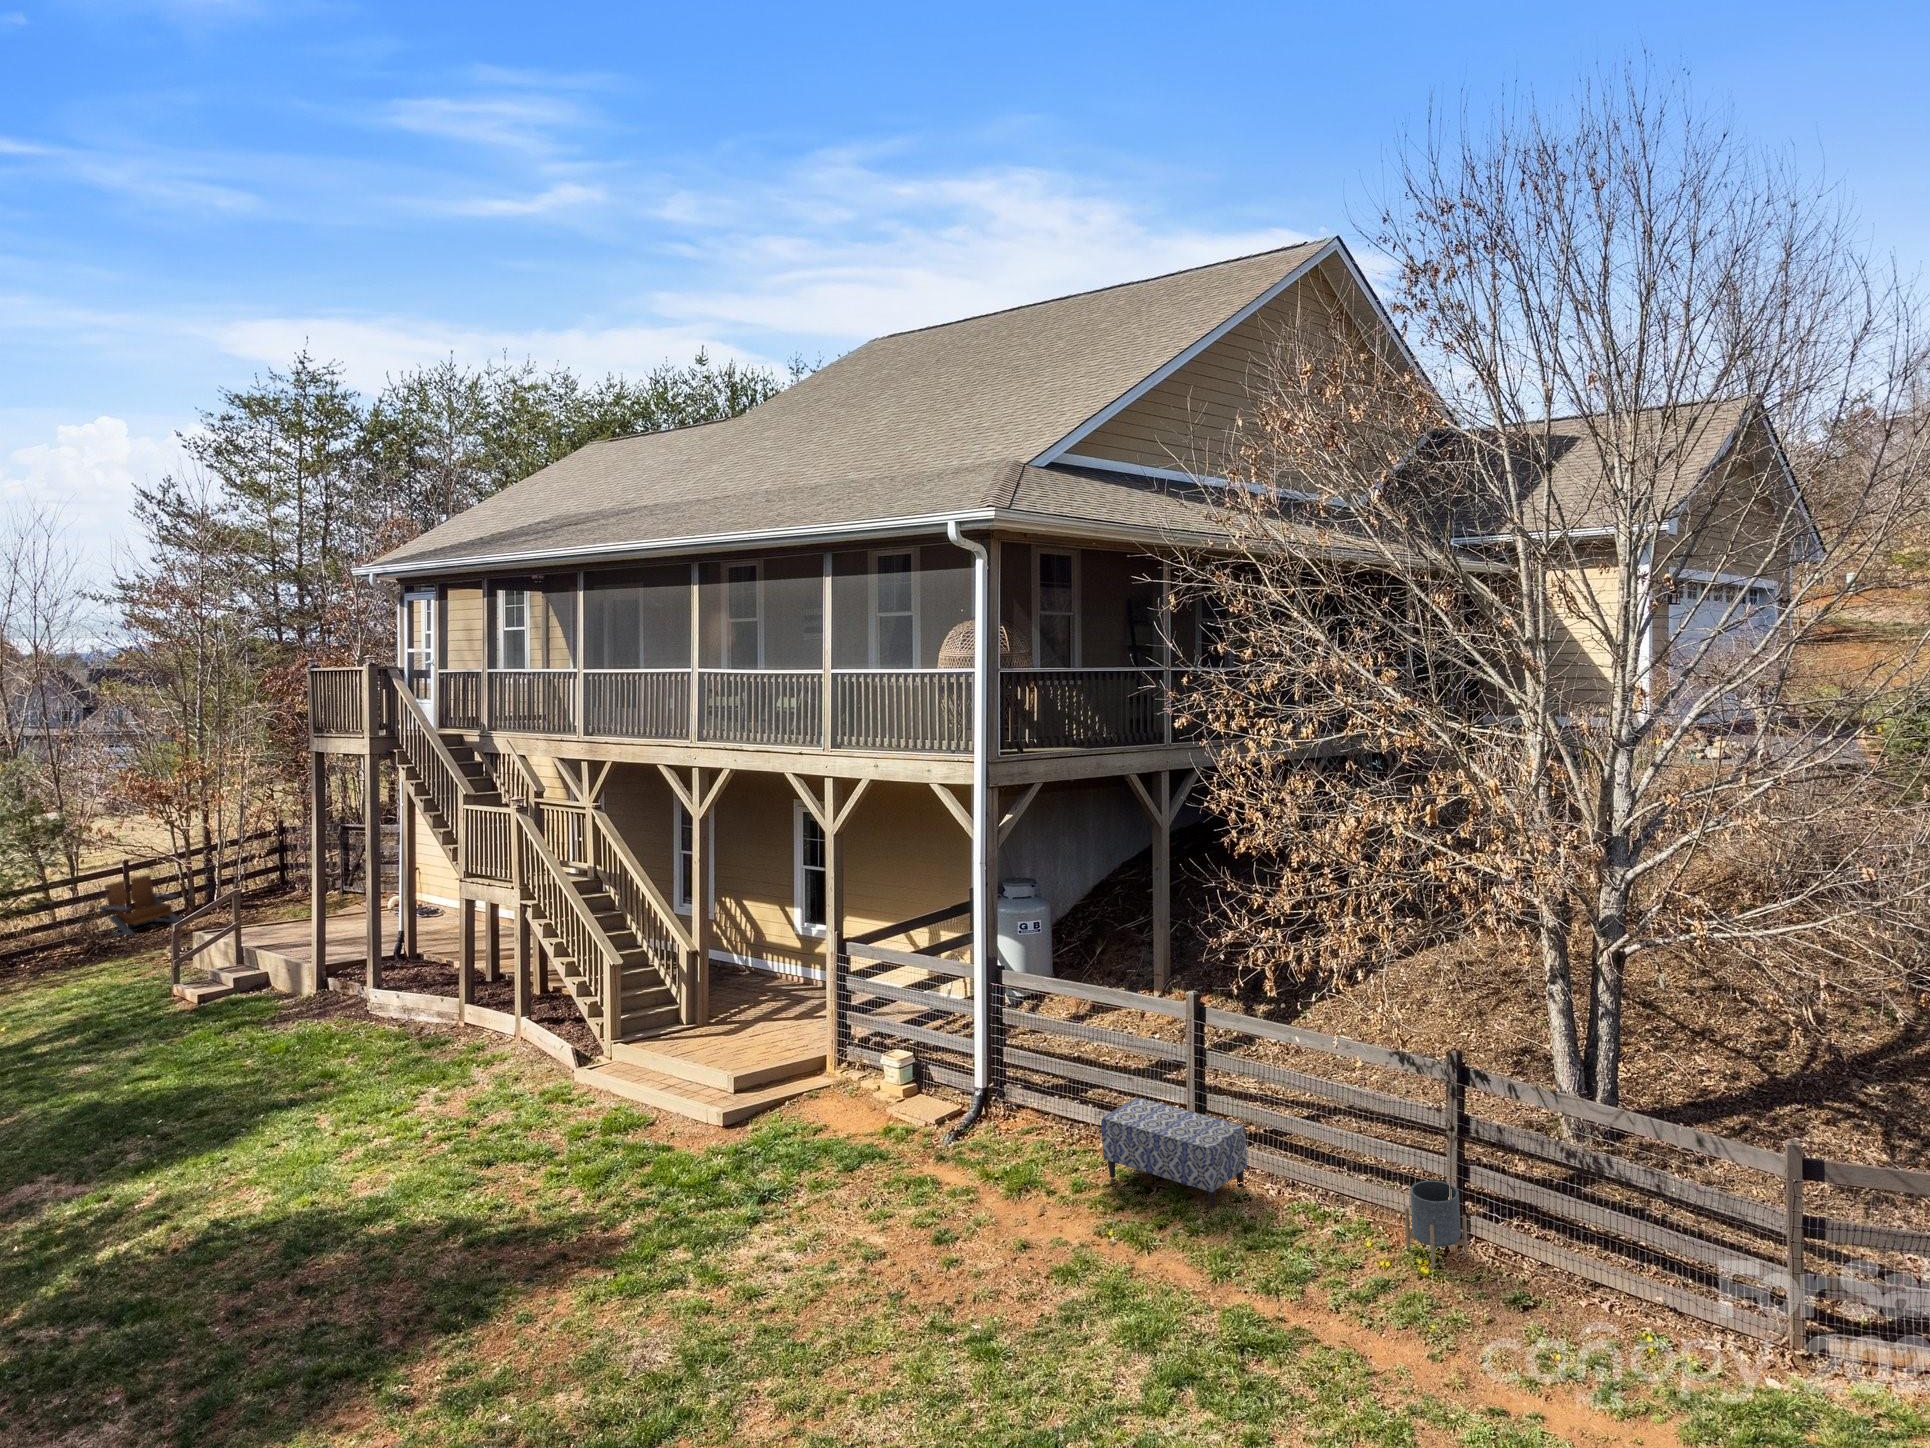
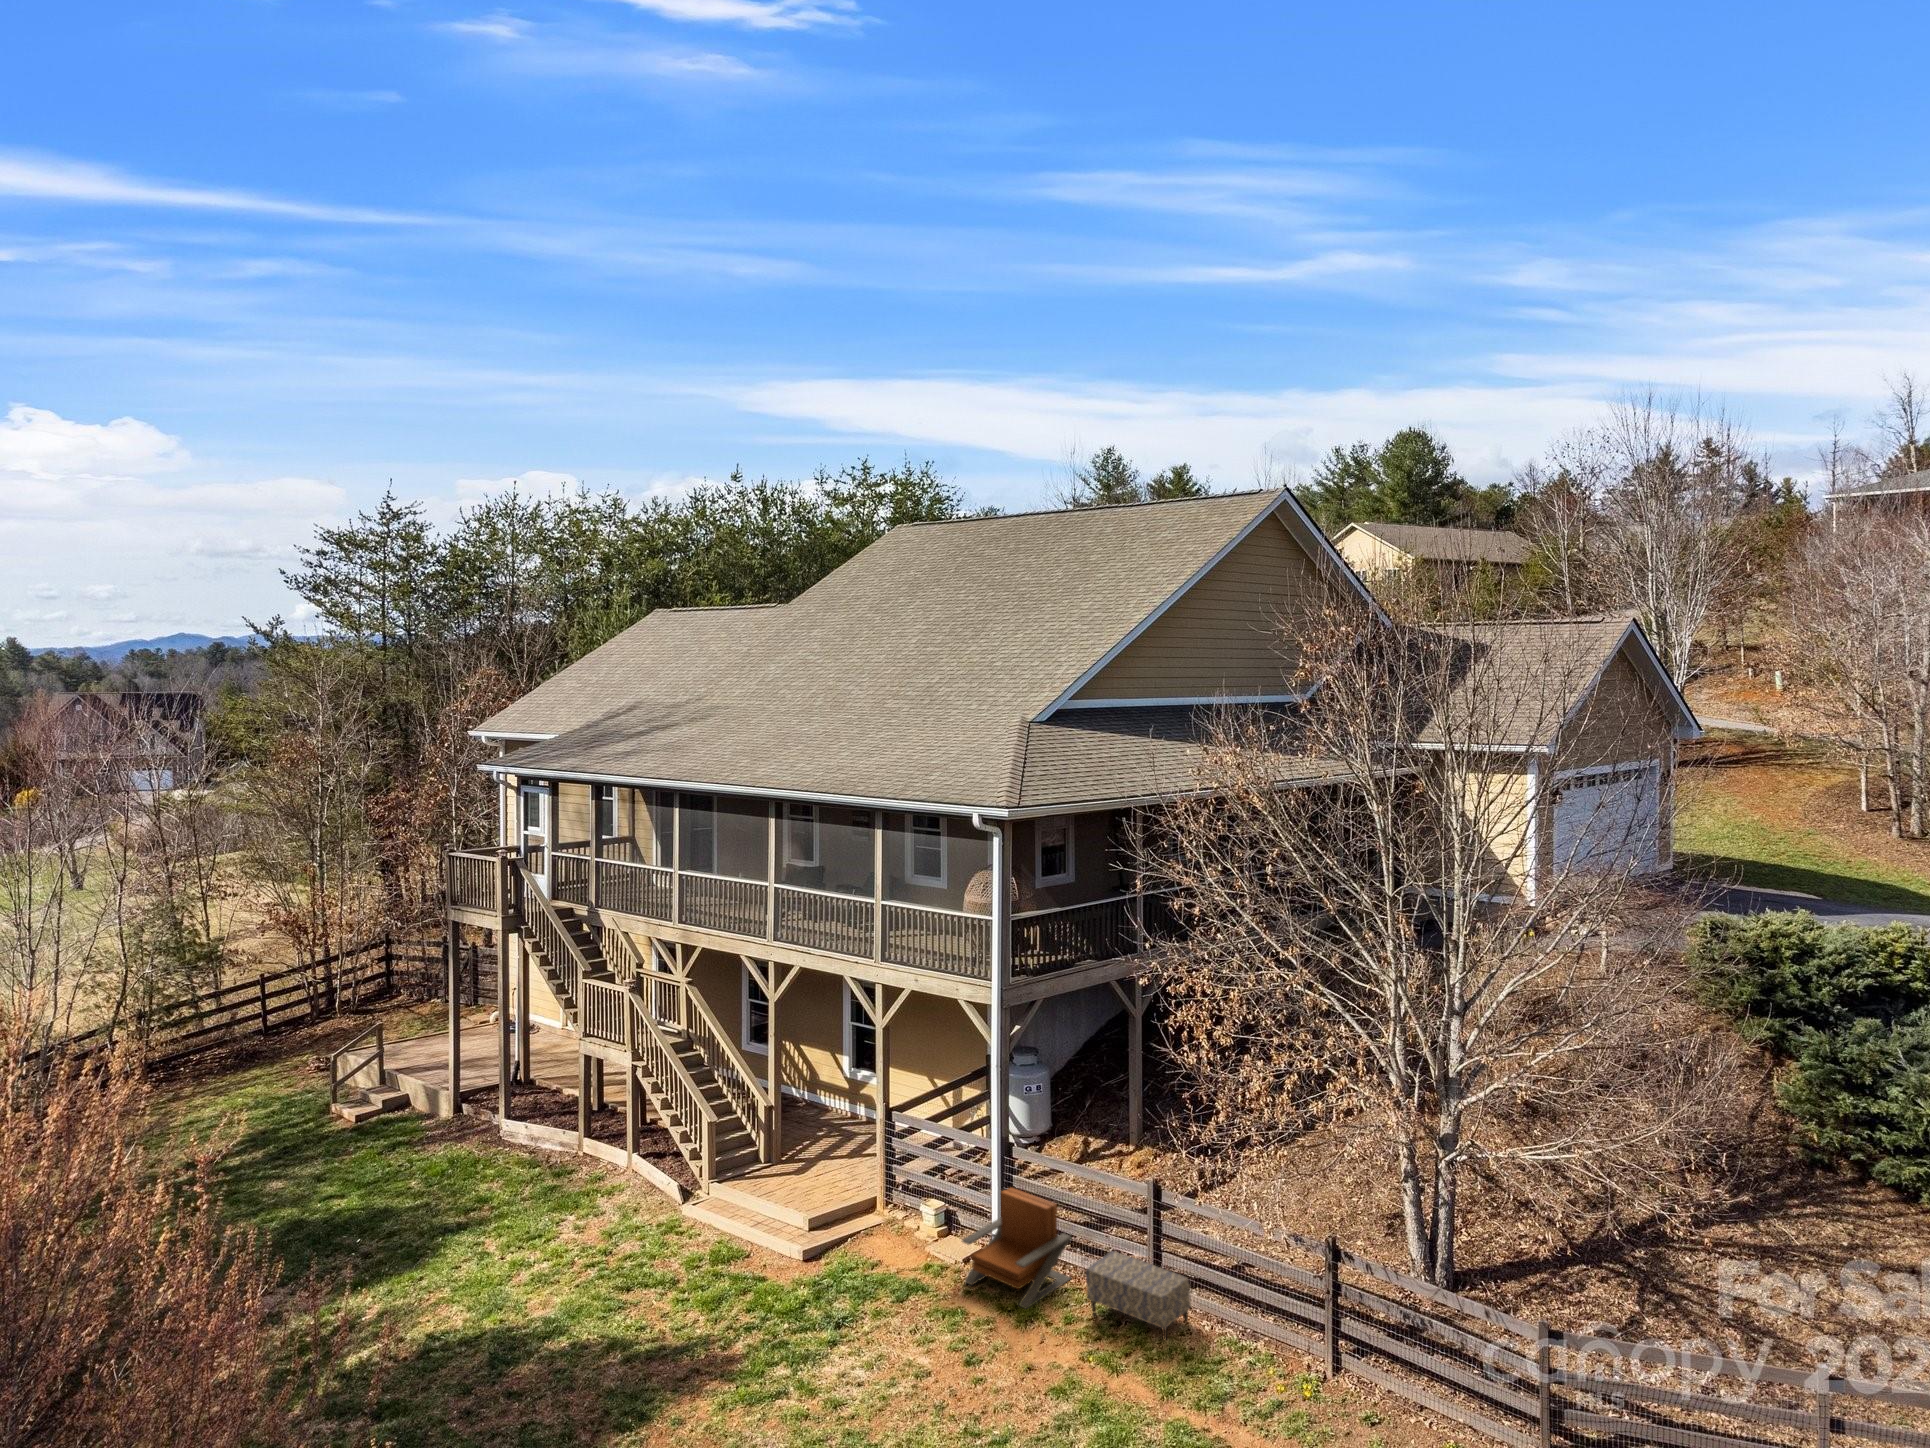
lounge chair: present [98,875,181,935] -> present [962,1188,1071,1309]
planter: present [1405,1180,1468,1268] -> none [1296,1328,1339,1392]

